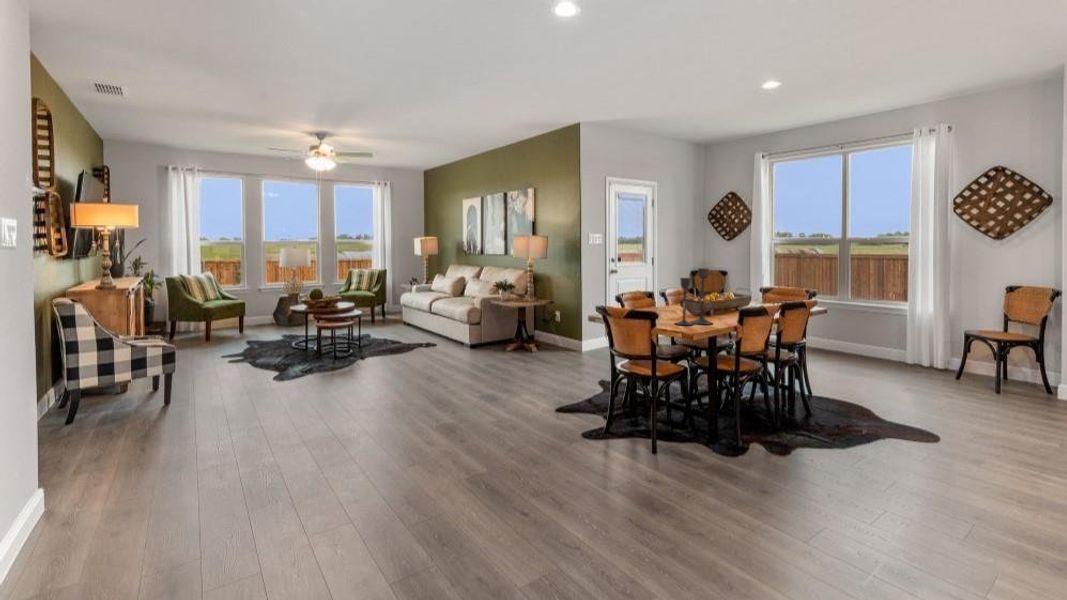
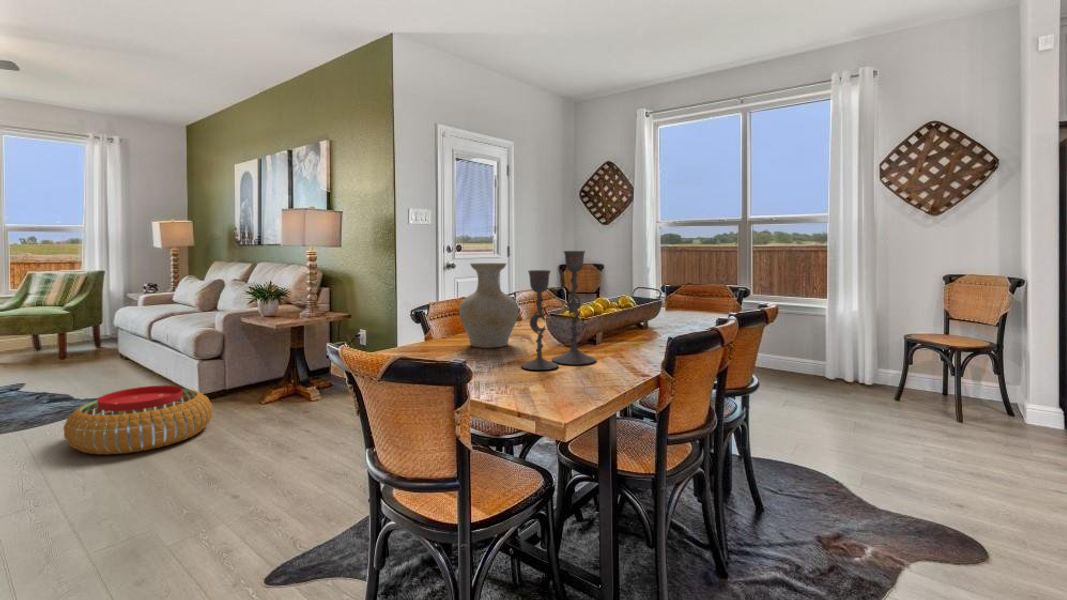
vase: none [640,273,671,316] -> present [459,263,518,348]
pouf: none [411,337,479,370] -> present [63,385,213,455]

